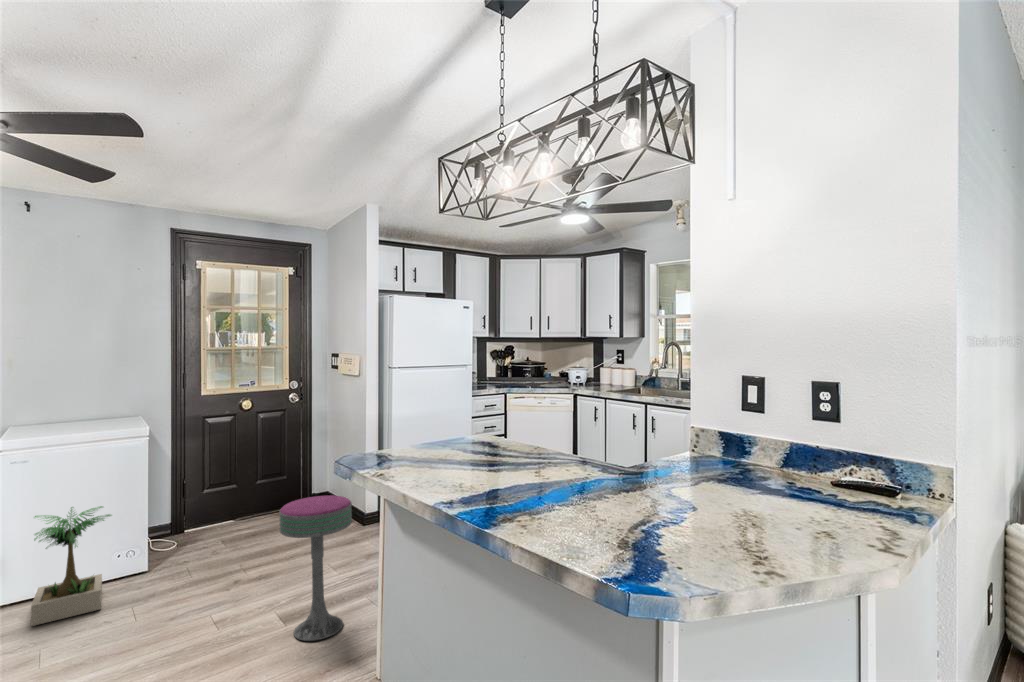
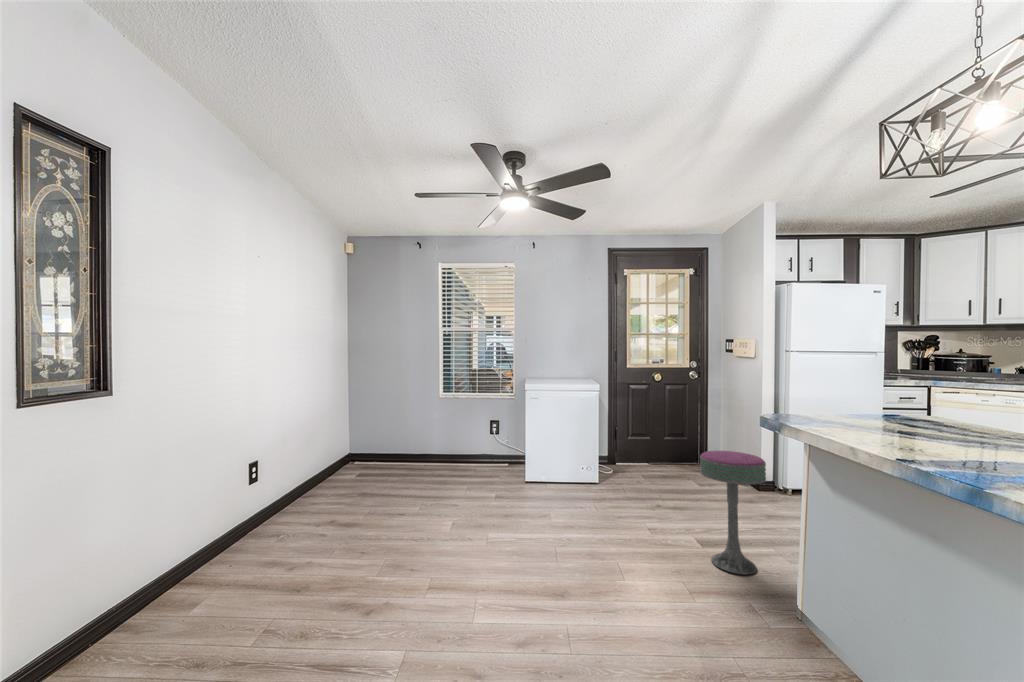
potted plant: present [31,506,112,626] -> none [539,429,585,498]

